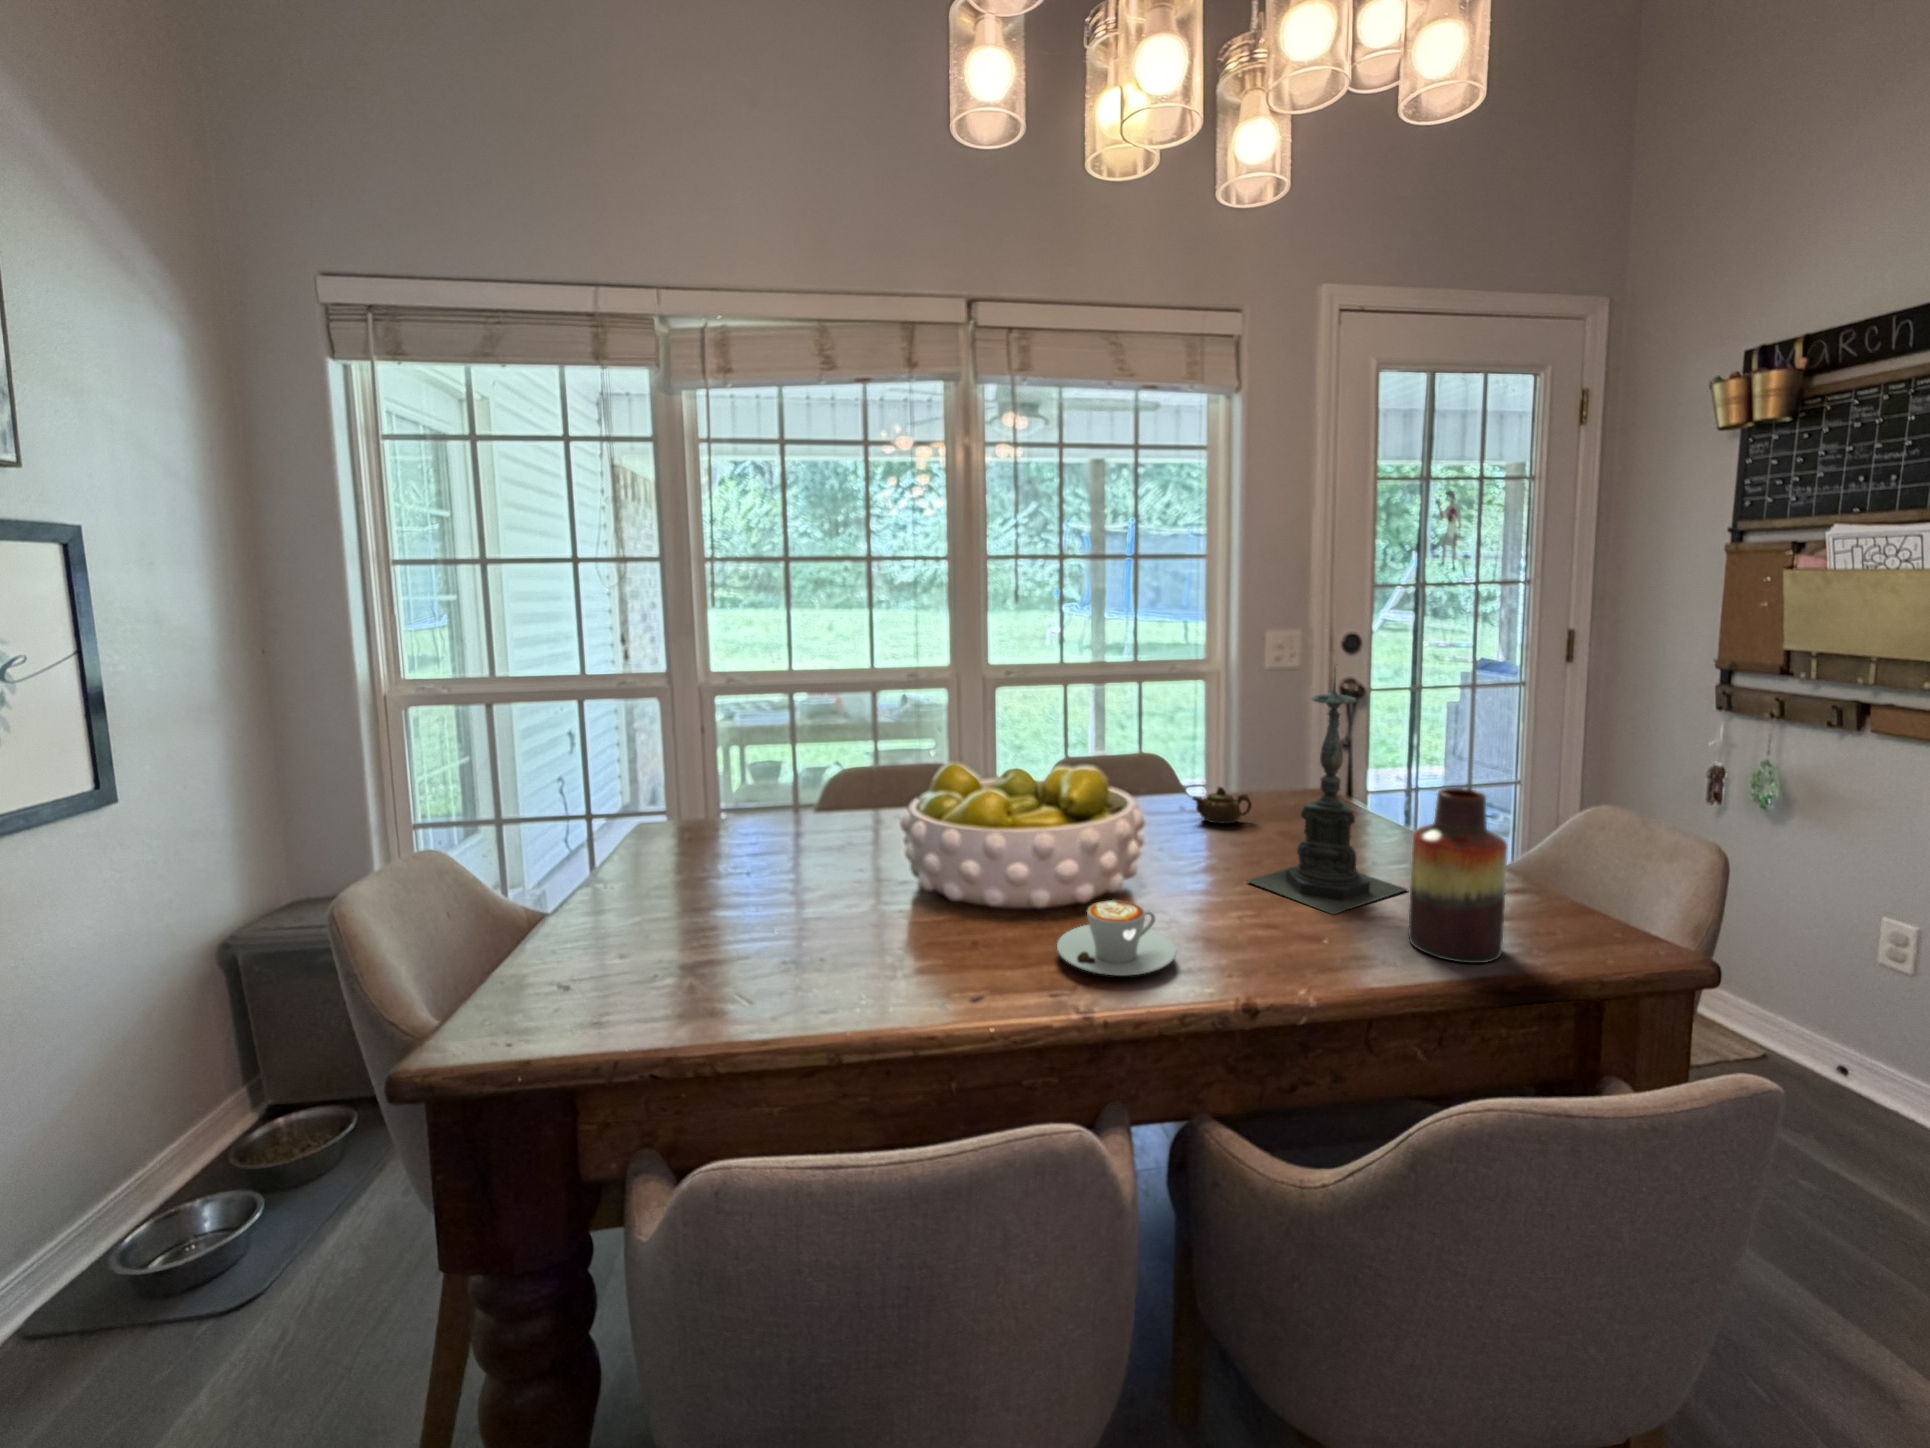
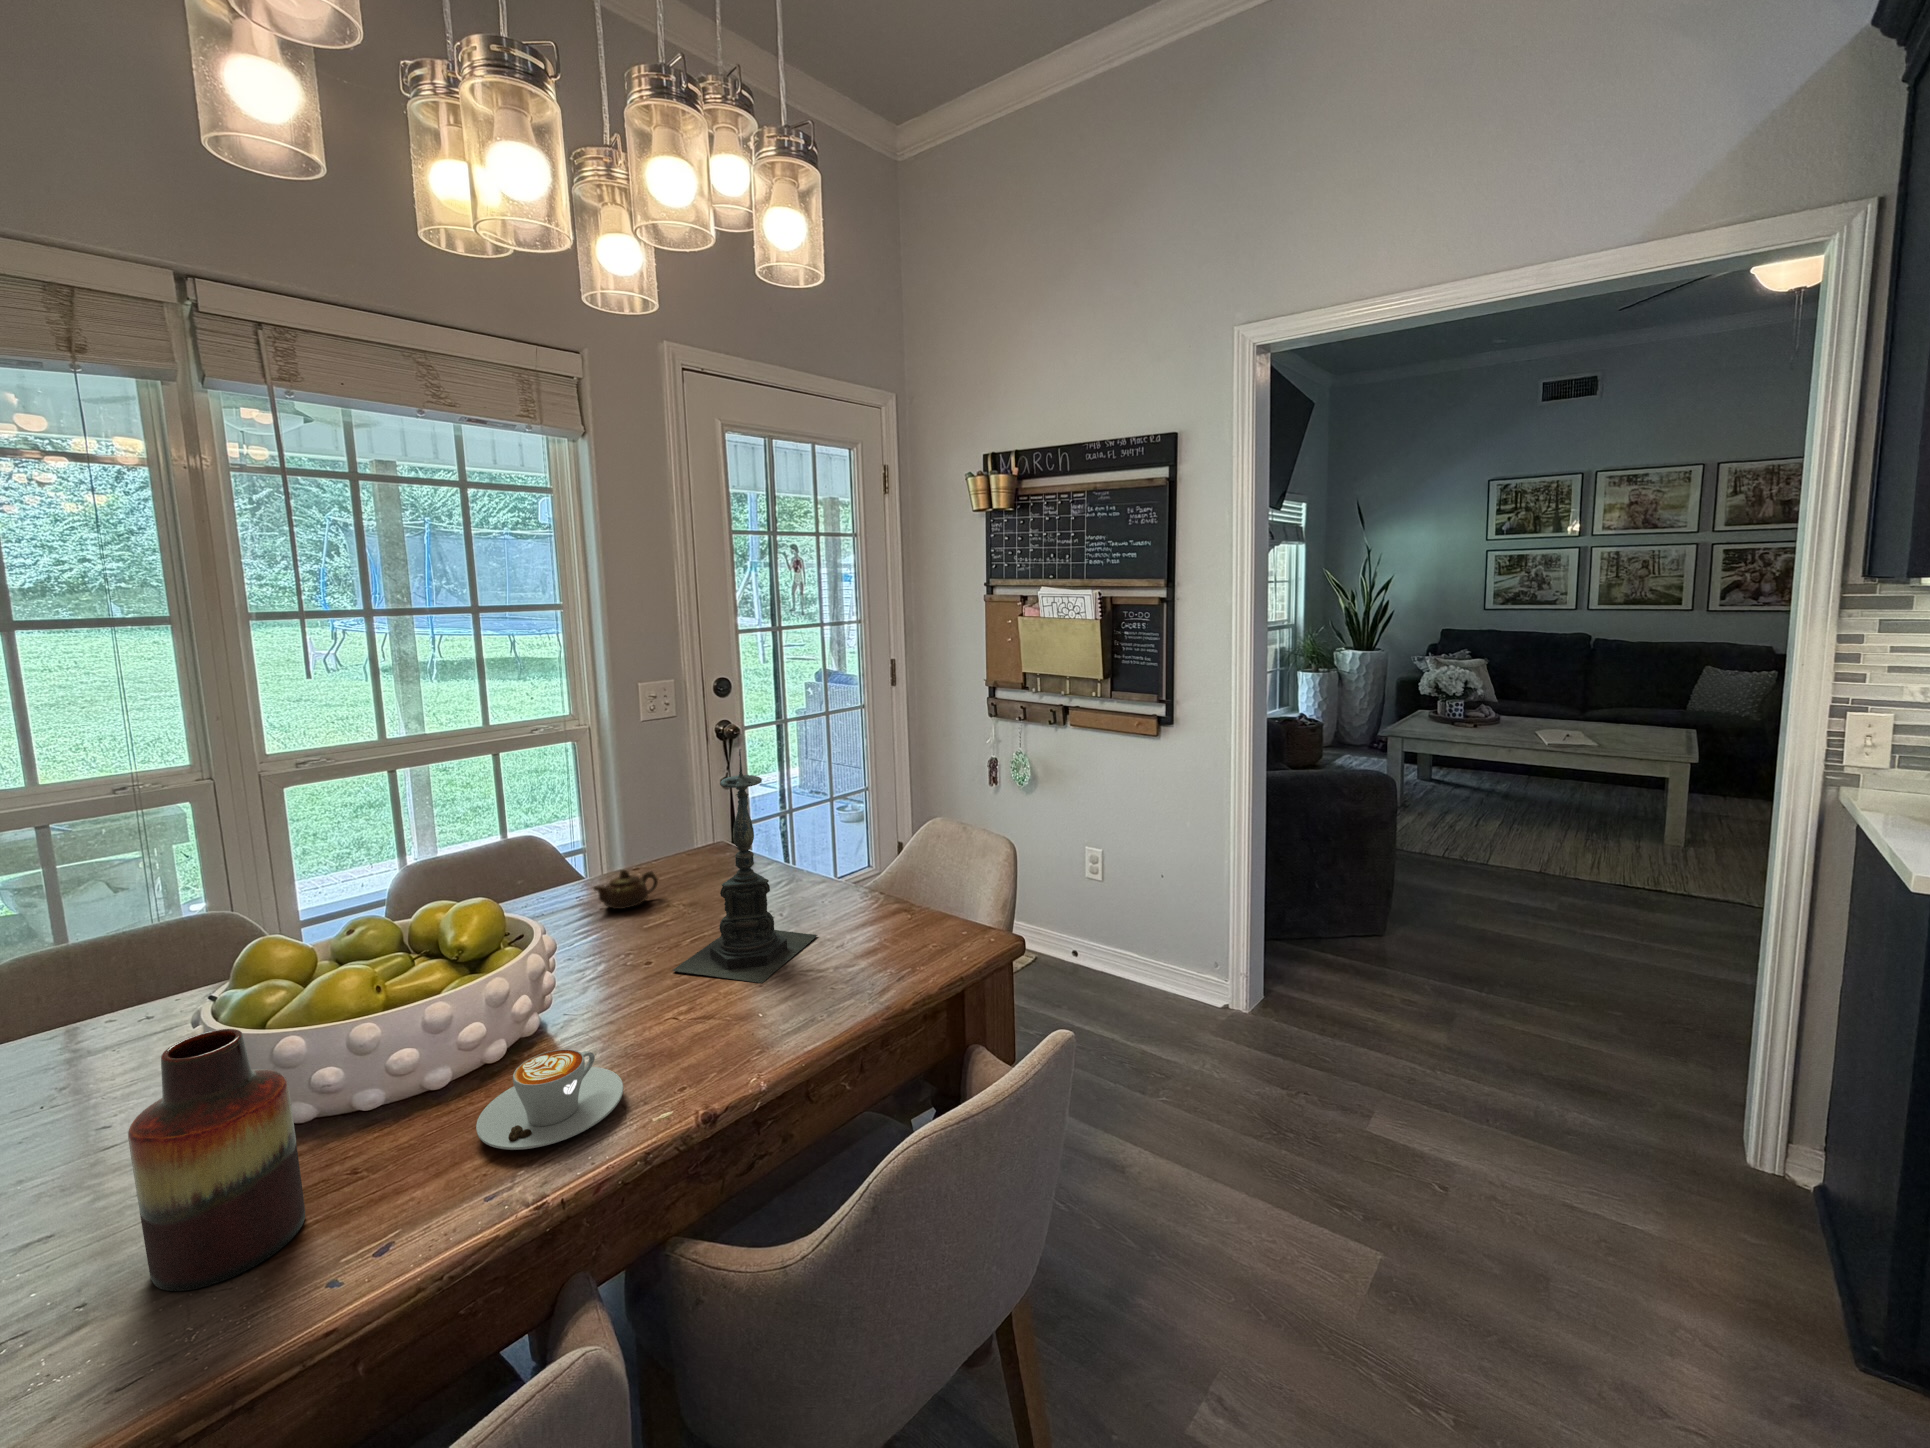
vase: present [1408,788,1508,963] -> present [128,1029,305,1291]

